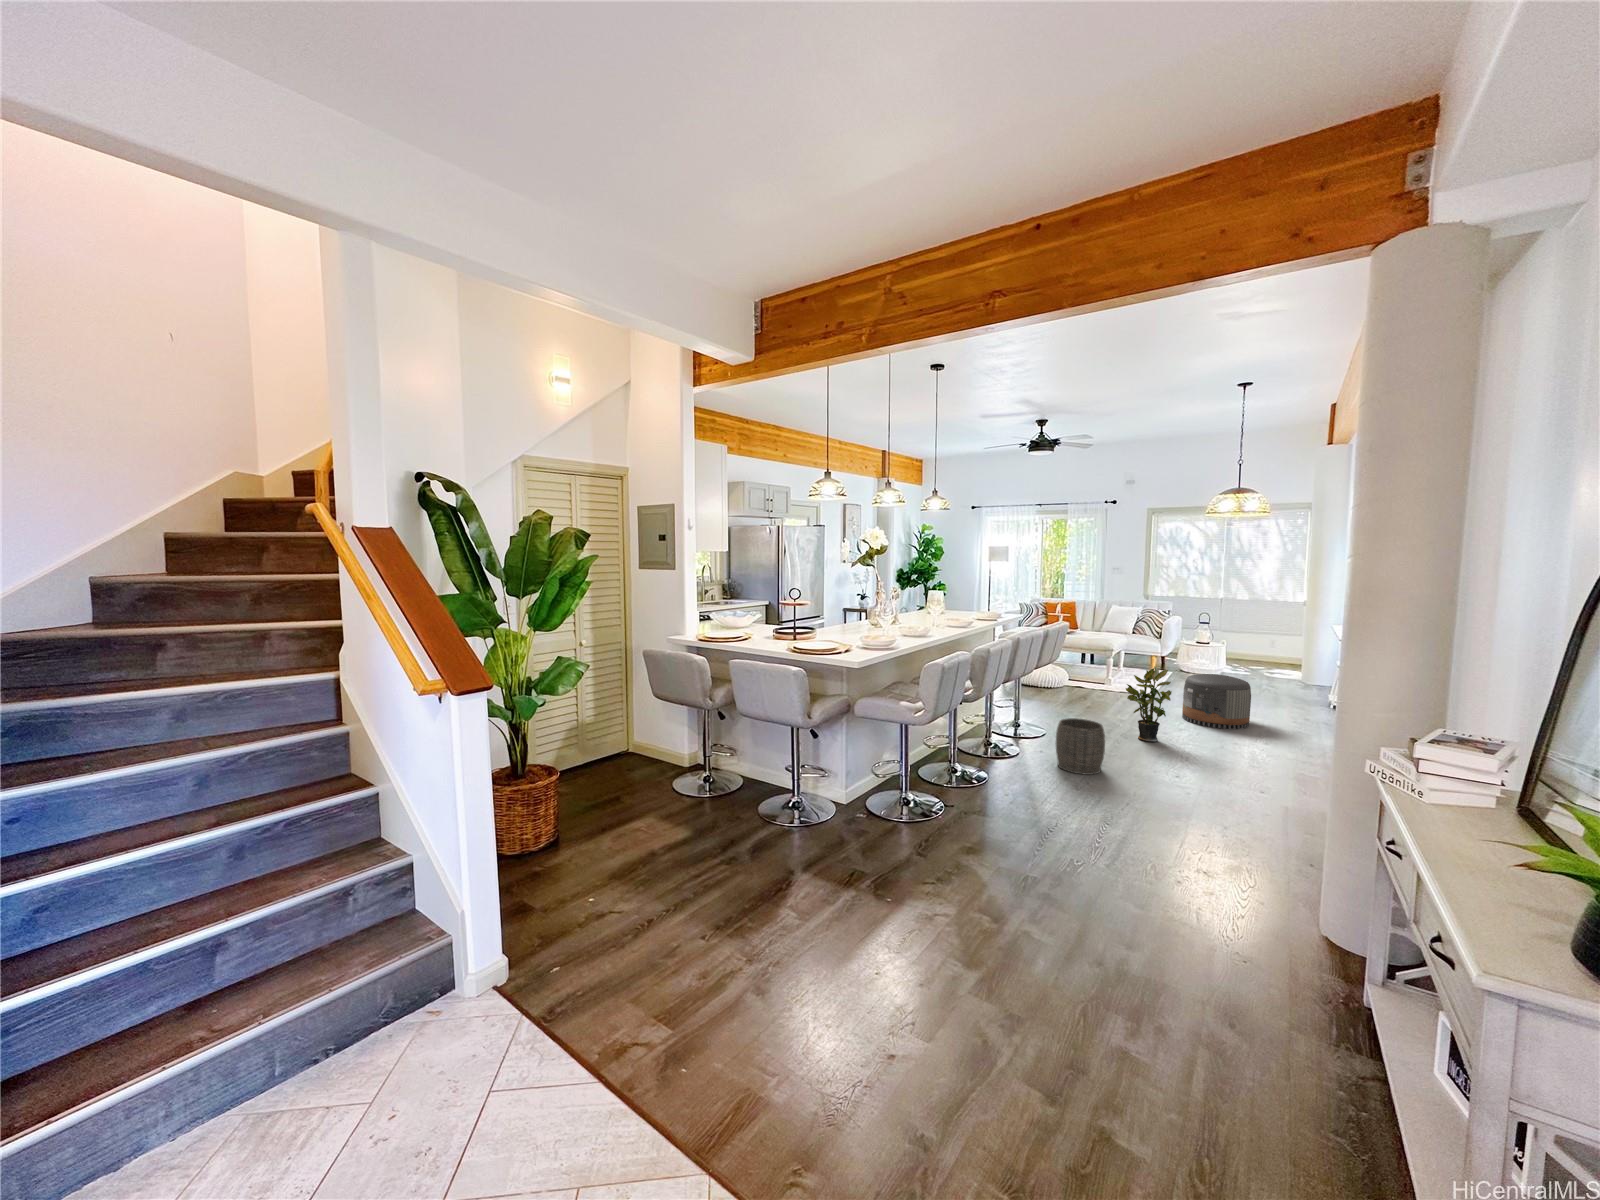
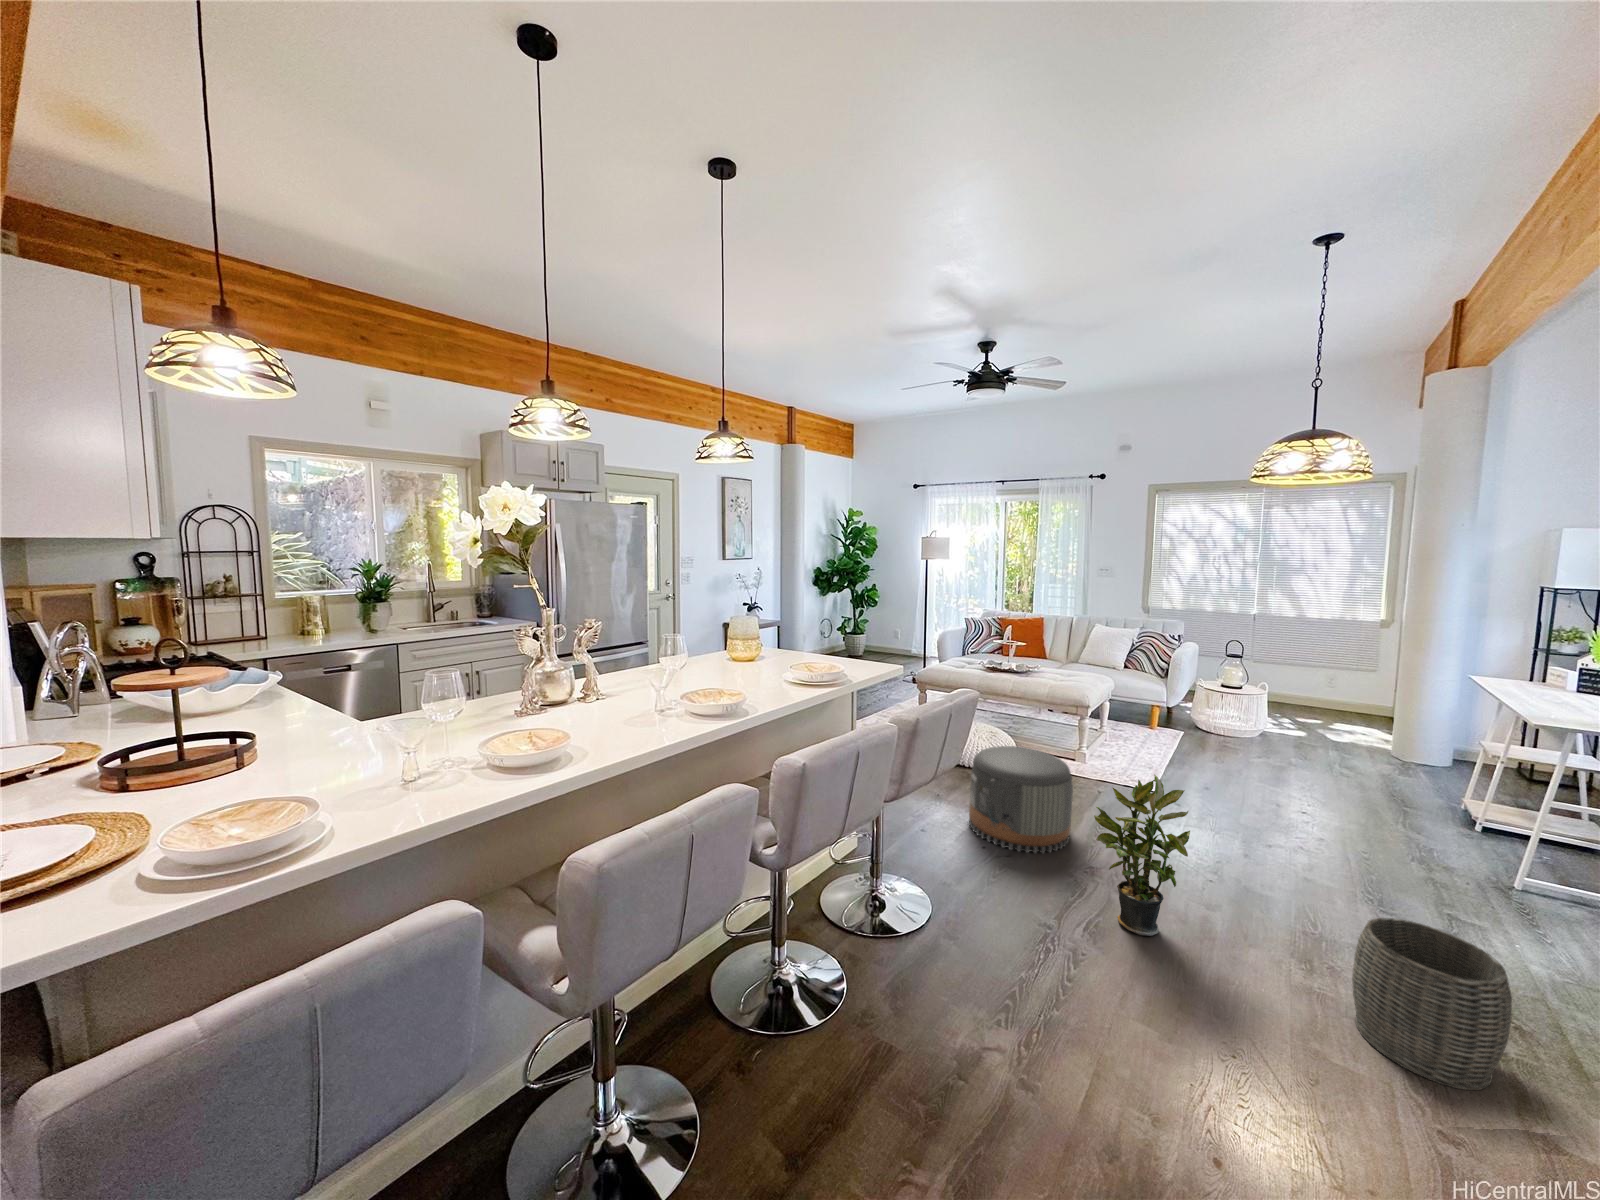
pouf: present [1182,674,1251,729] -> present [969,746,1073,853]
woven basket: present [1056,718,1105,775] -> present [1352,918,1512,1090]

